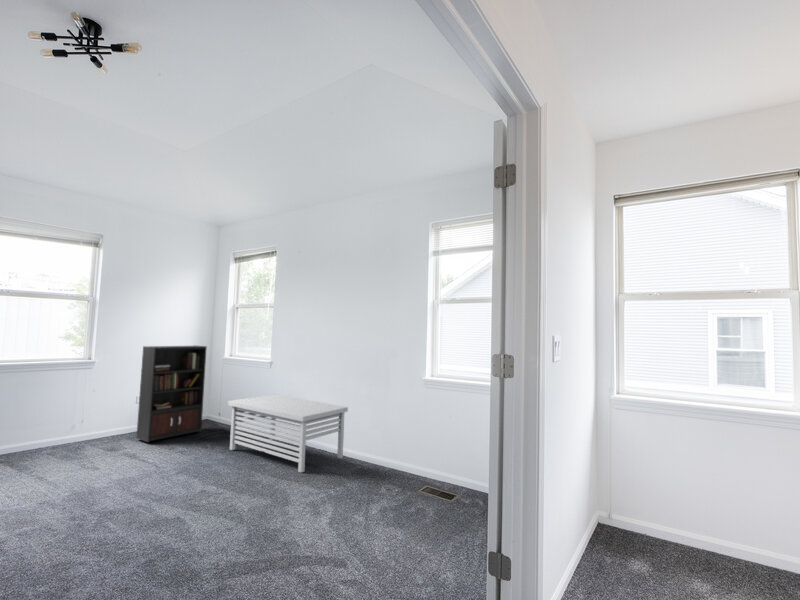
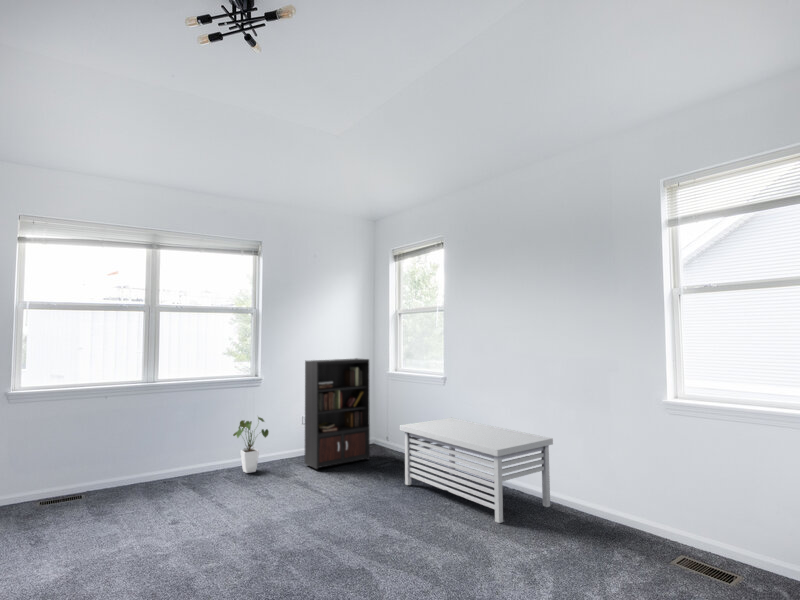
house plant: none [60,396,100,450] -> present [233,417,269,473]

